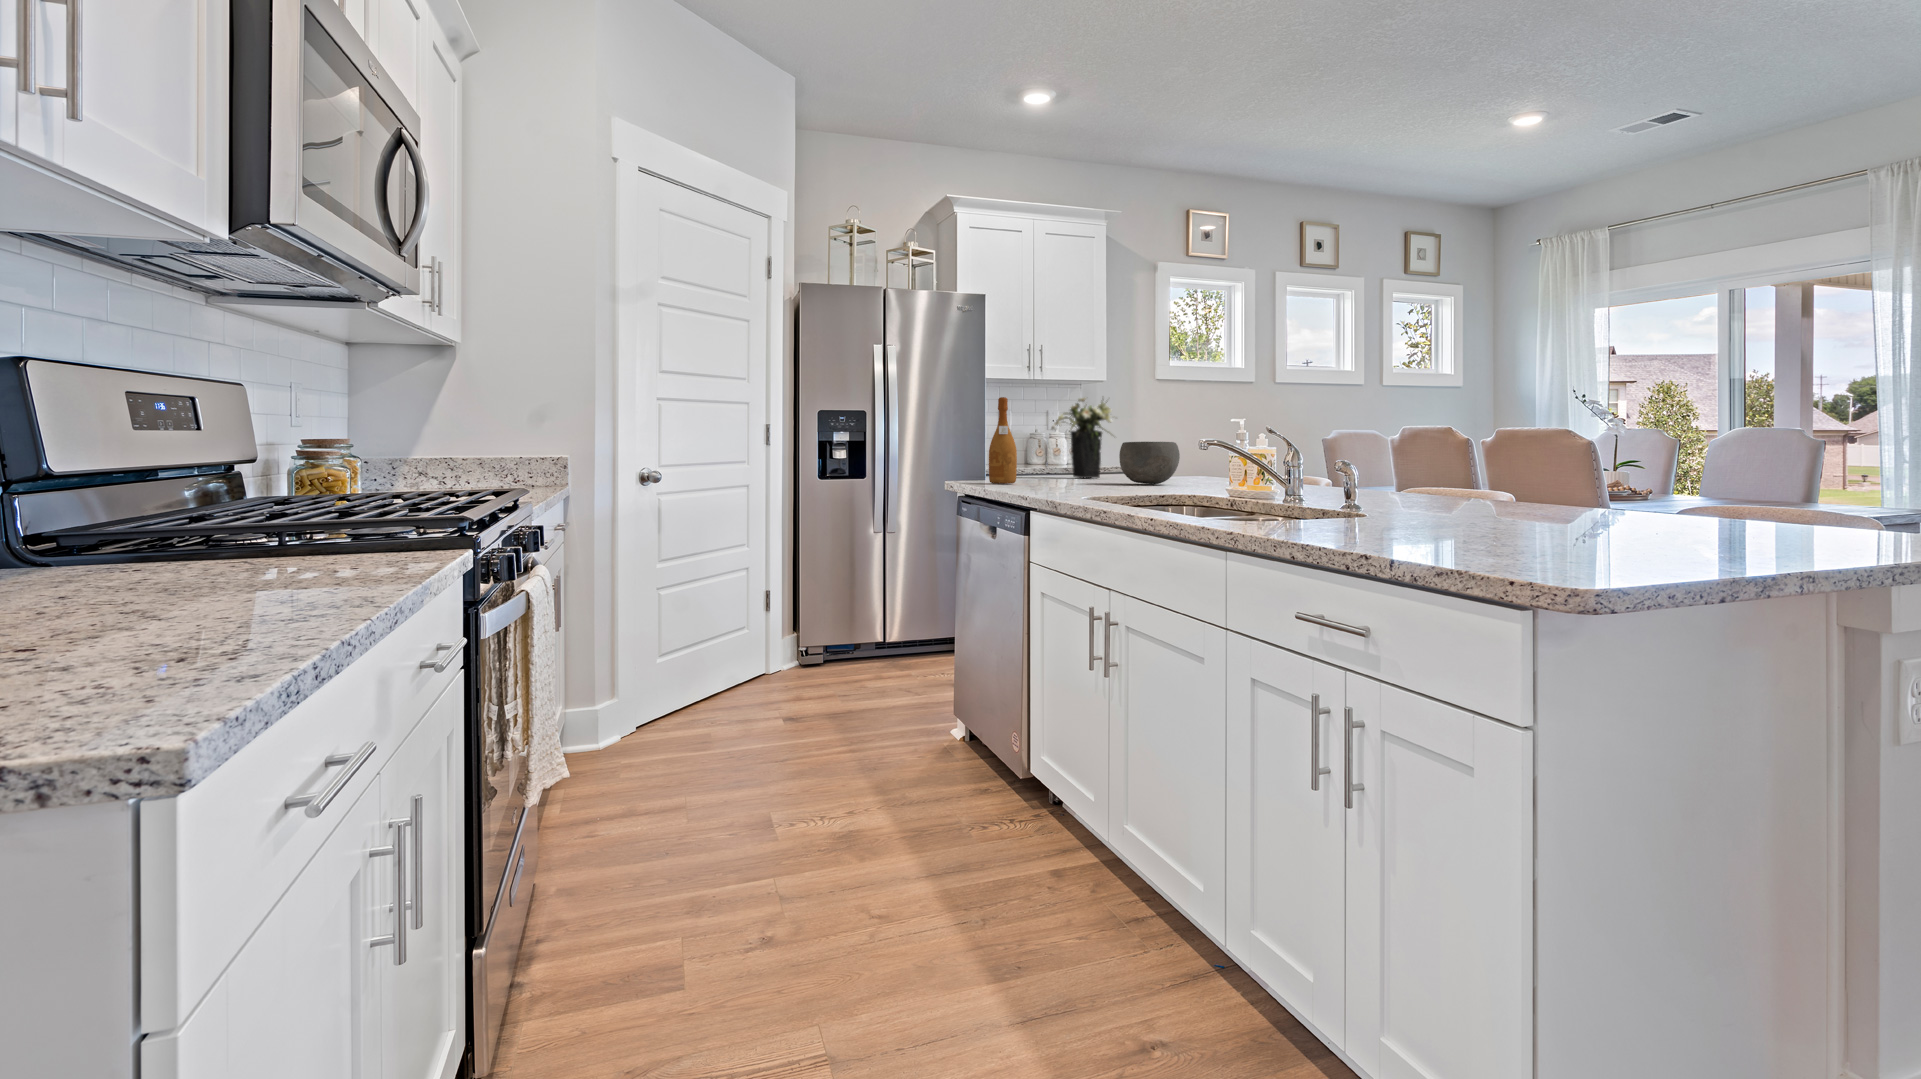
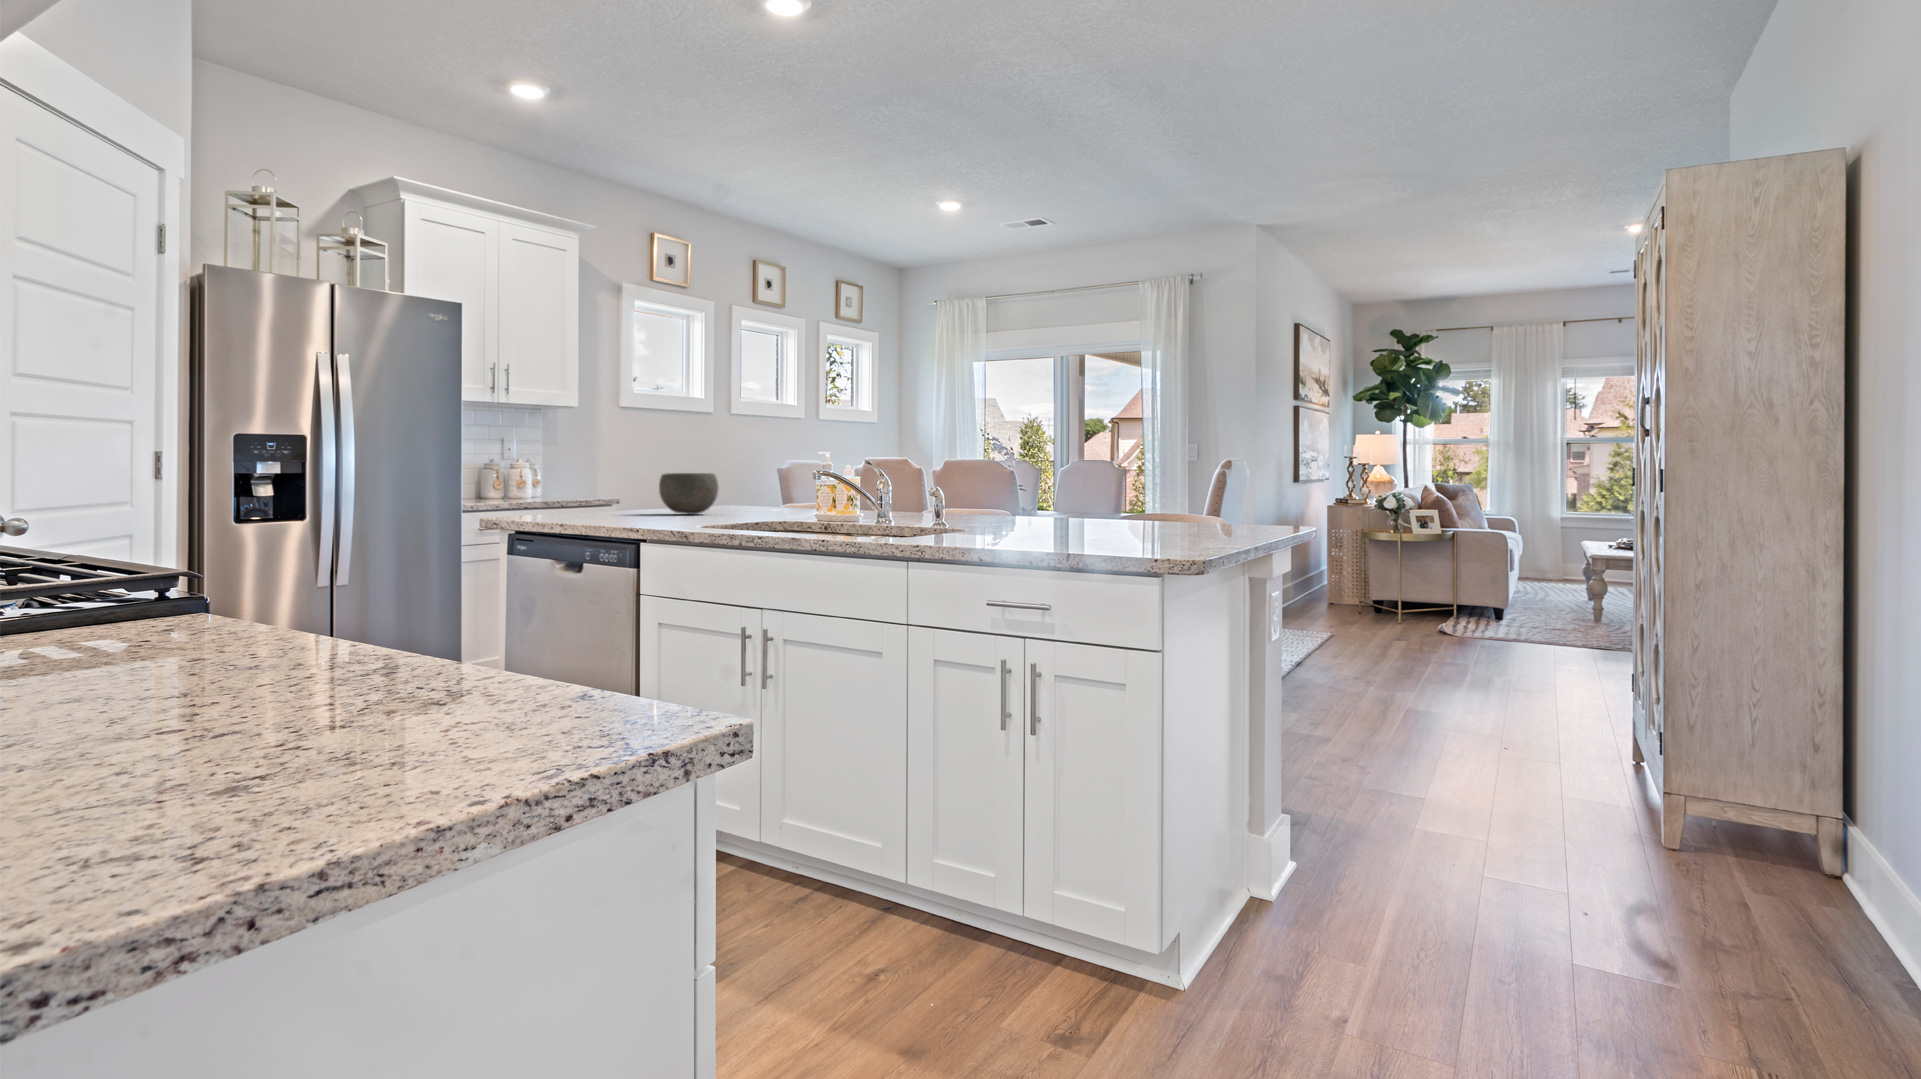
wine bottle: present [989,397,1017,483] -> none [528,426,560,517]
flower arrangement: present [1051,398,1112,478] -> none [561,425,635,510]

